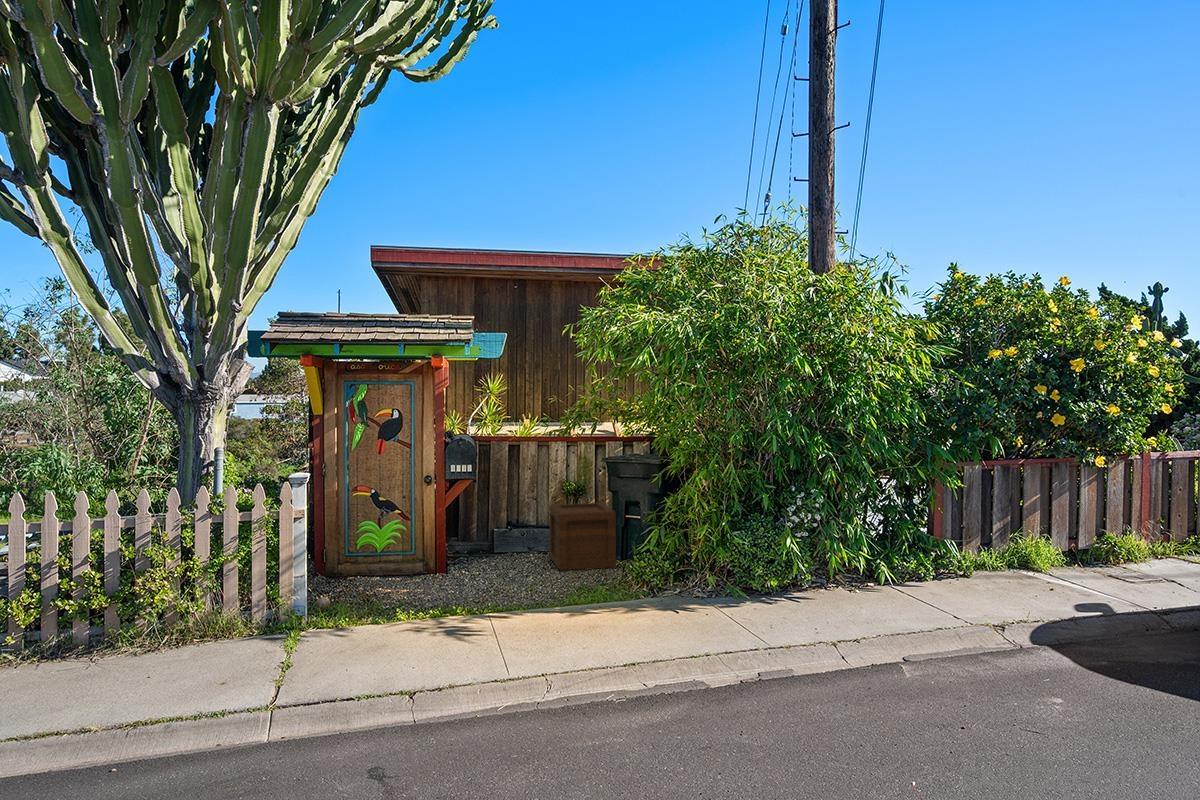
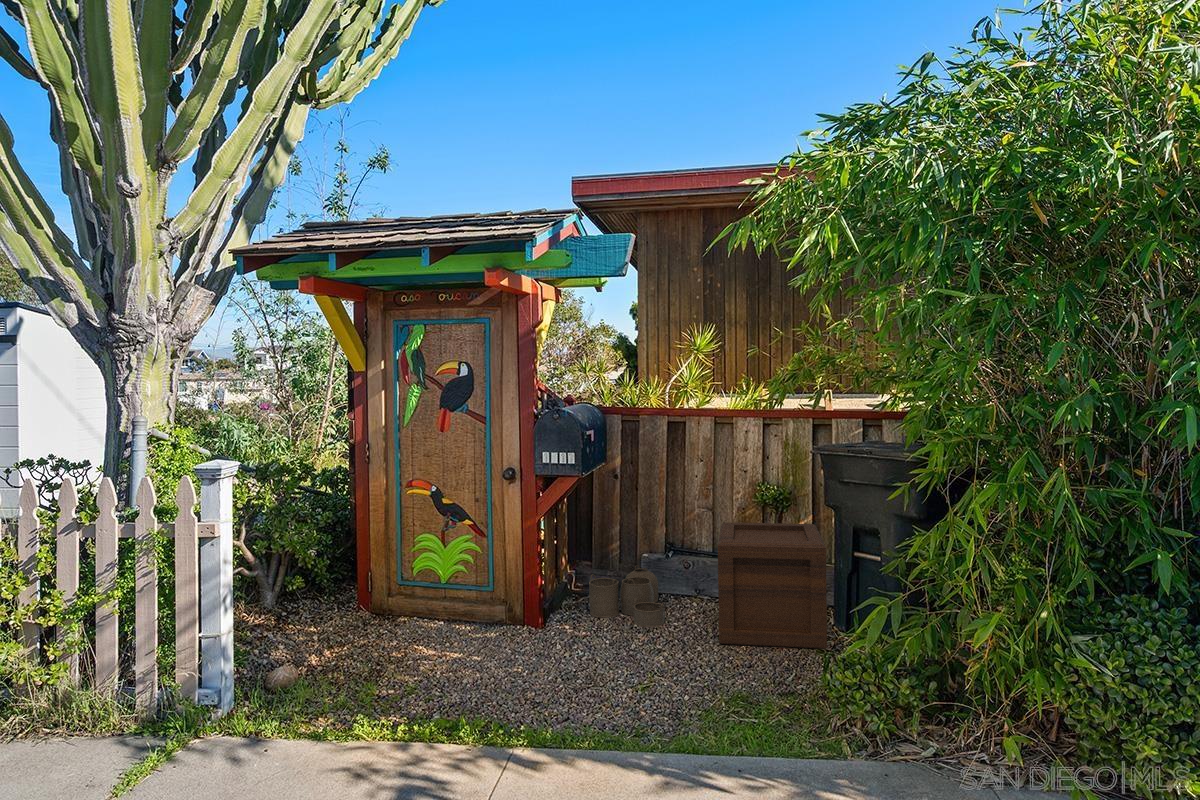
woven basket: none [470,536,520,569] -> present [589,565,665,627]

